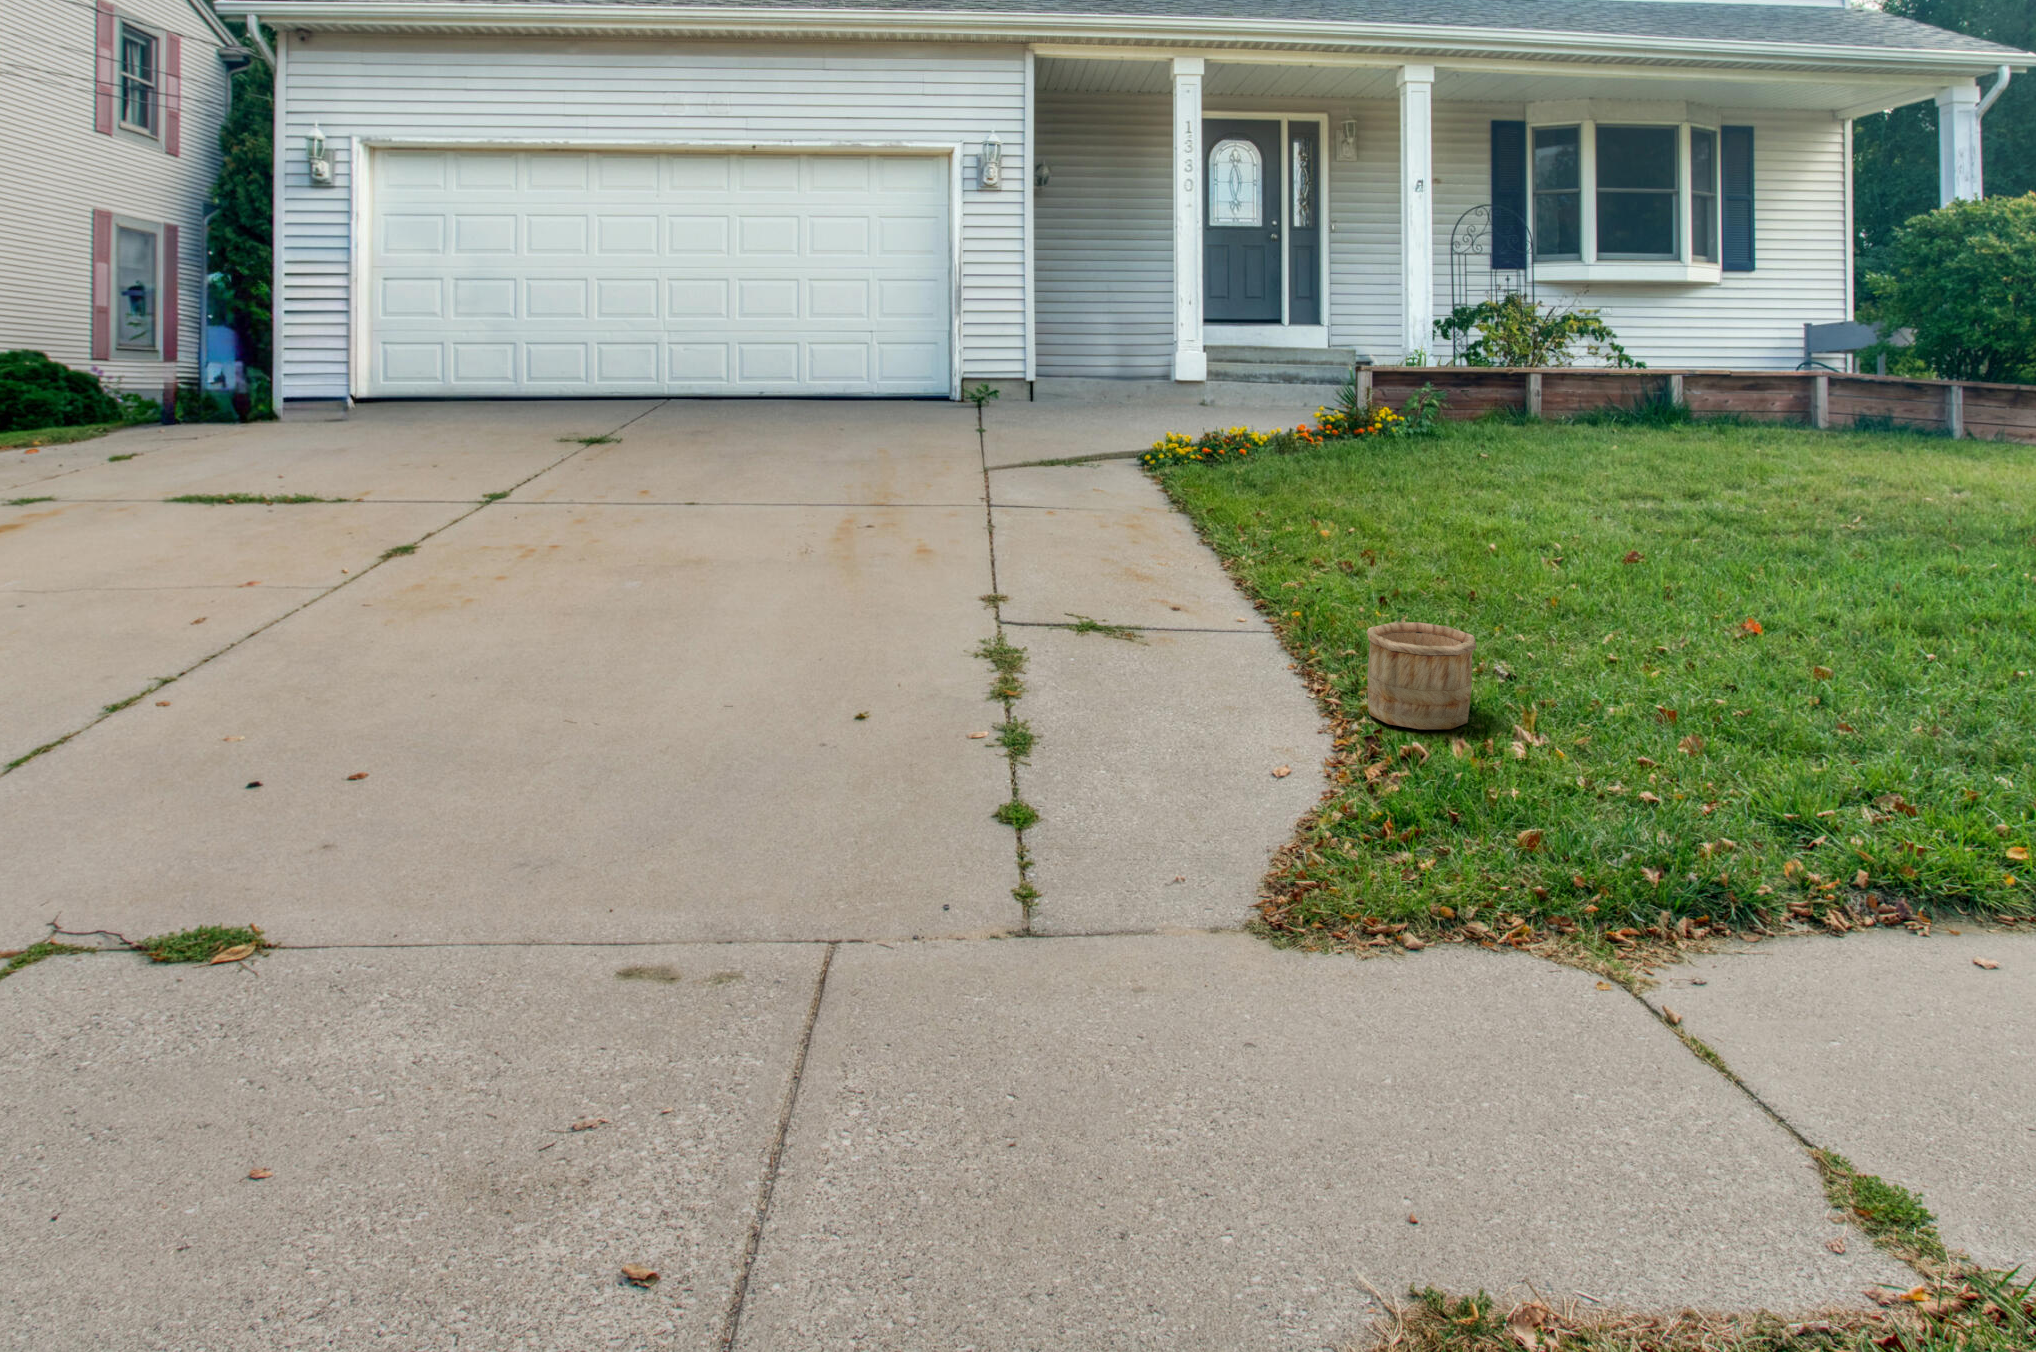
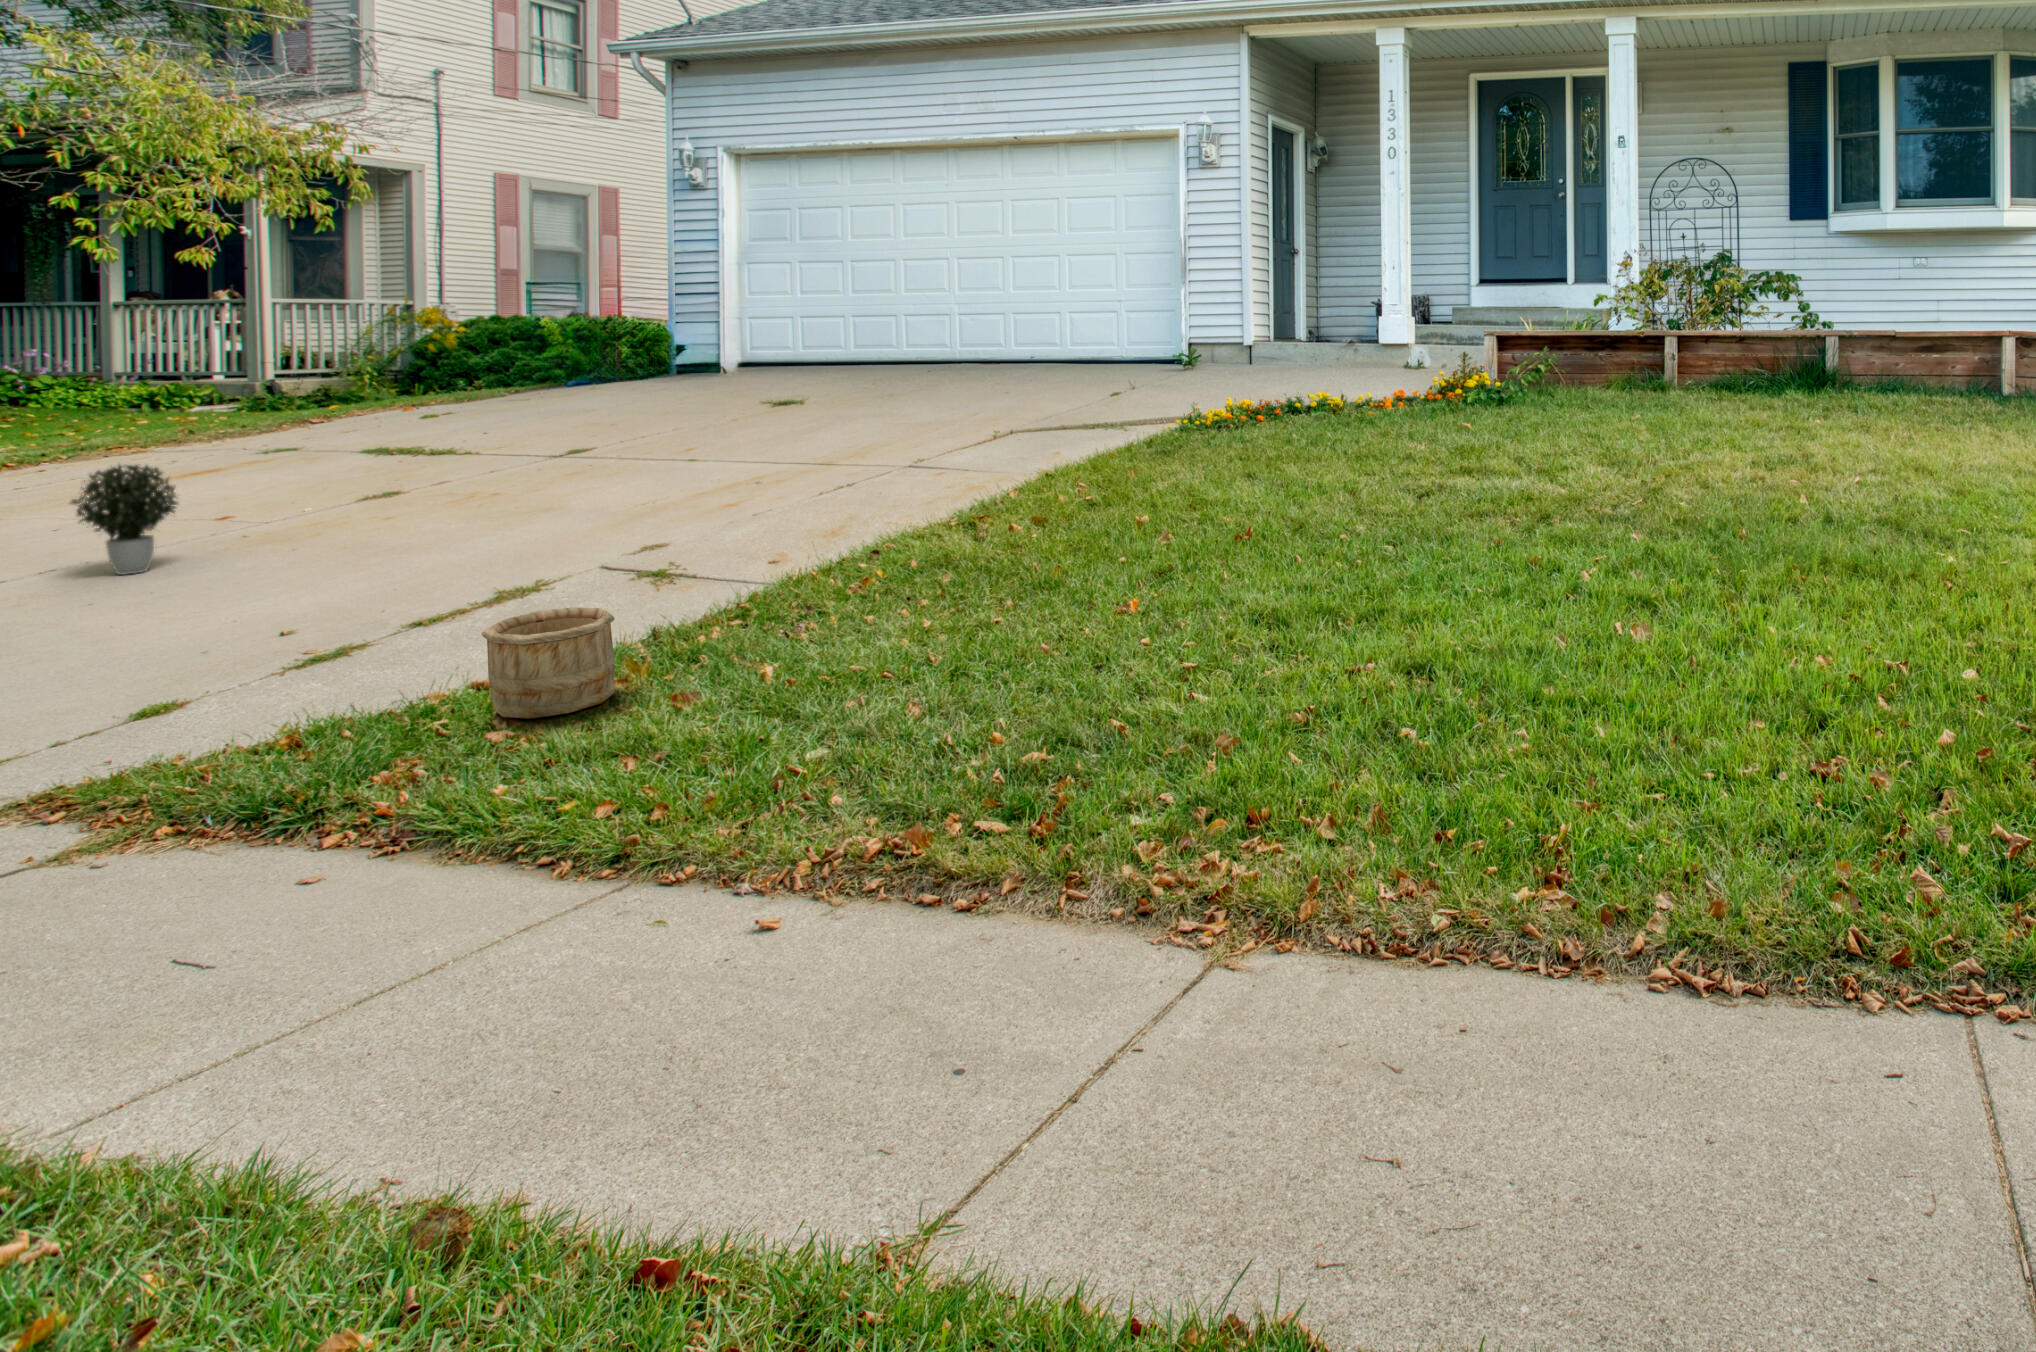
potted plant: none [354,499,453,633] -> present [71,465,179,575]

